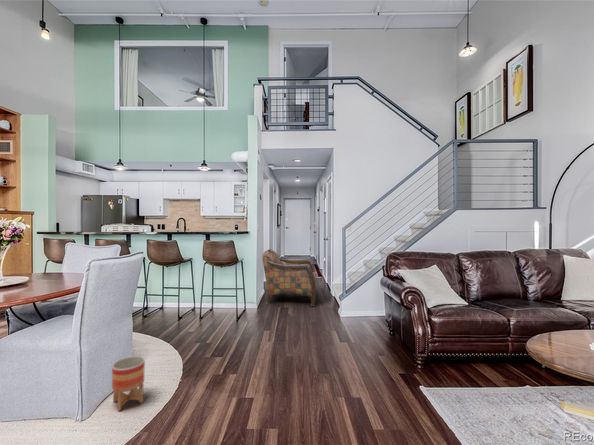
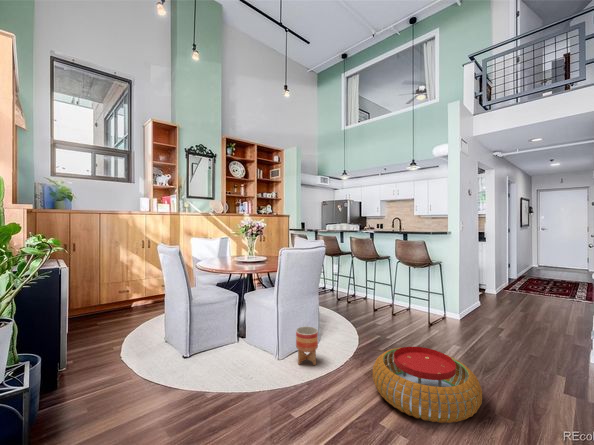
armchair: present [262,250,316,306] -> none [470,253,558,334]
pouf: none [219,340,312,408] -> present [372,347,482,423]

